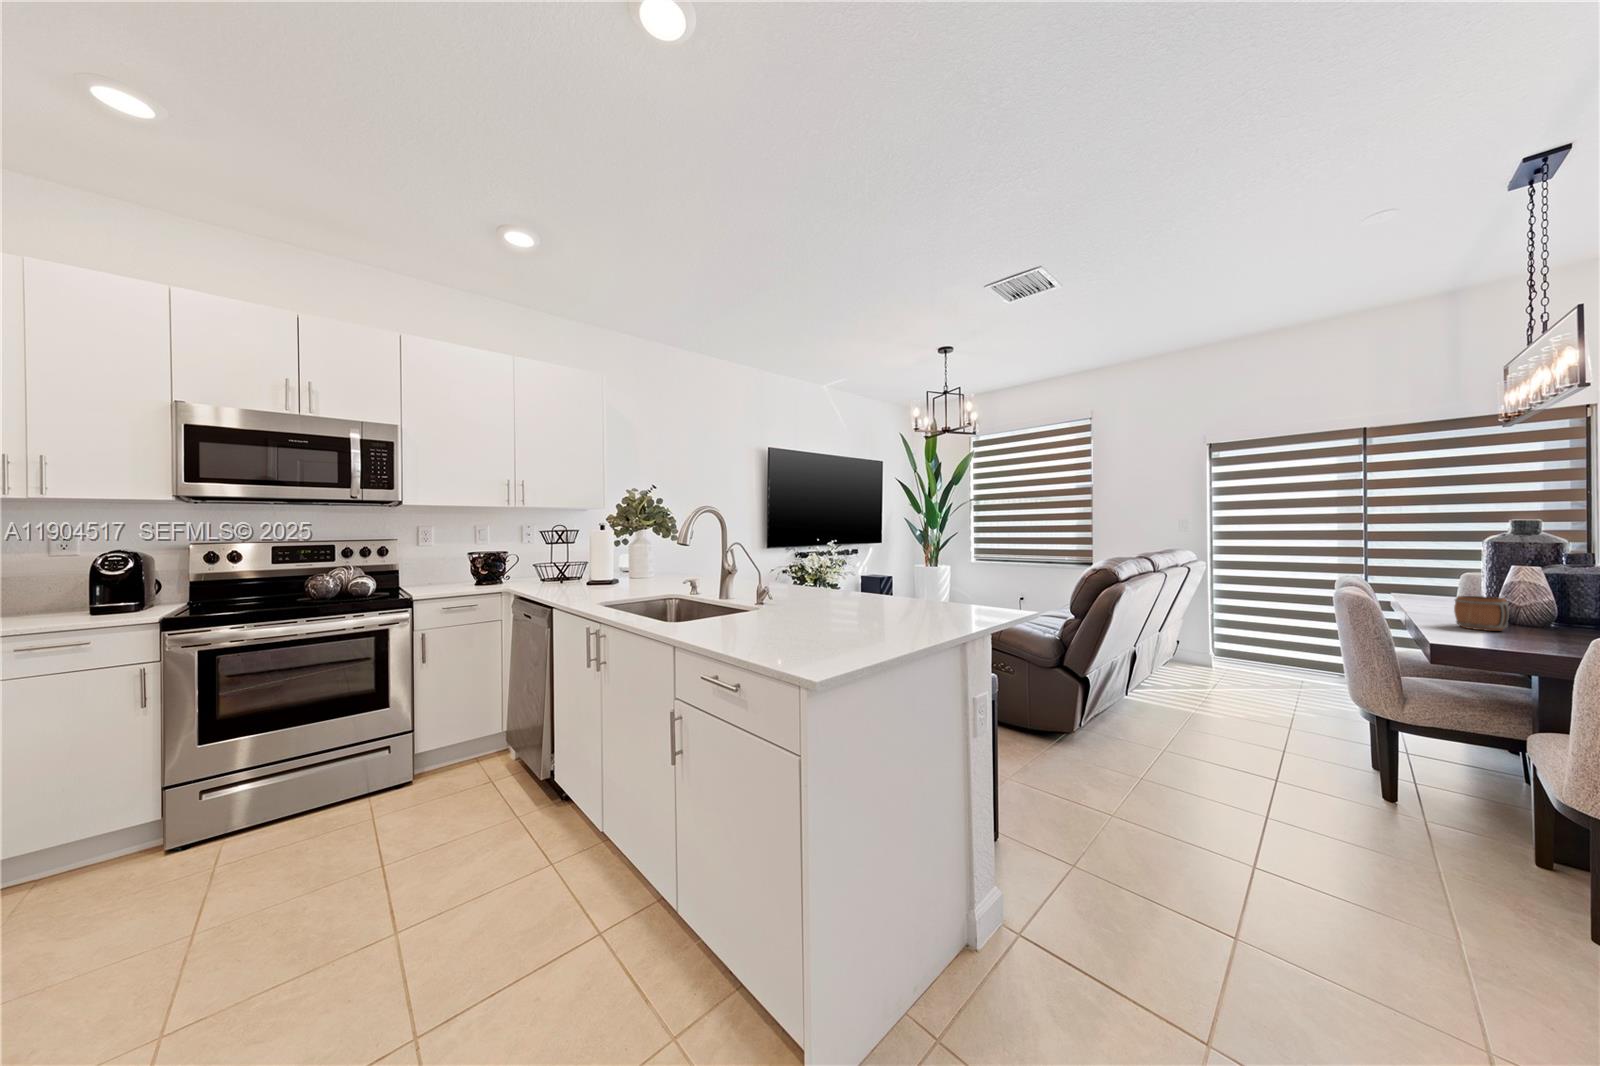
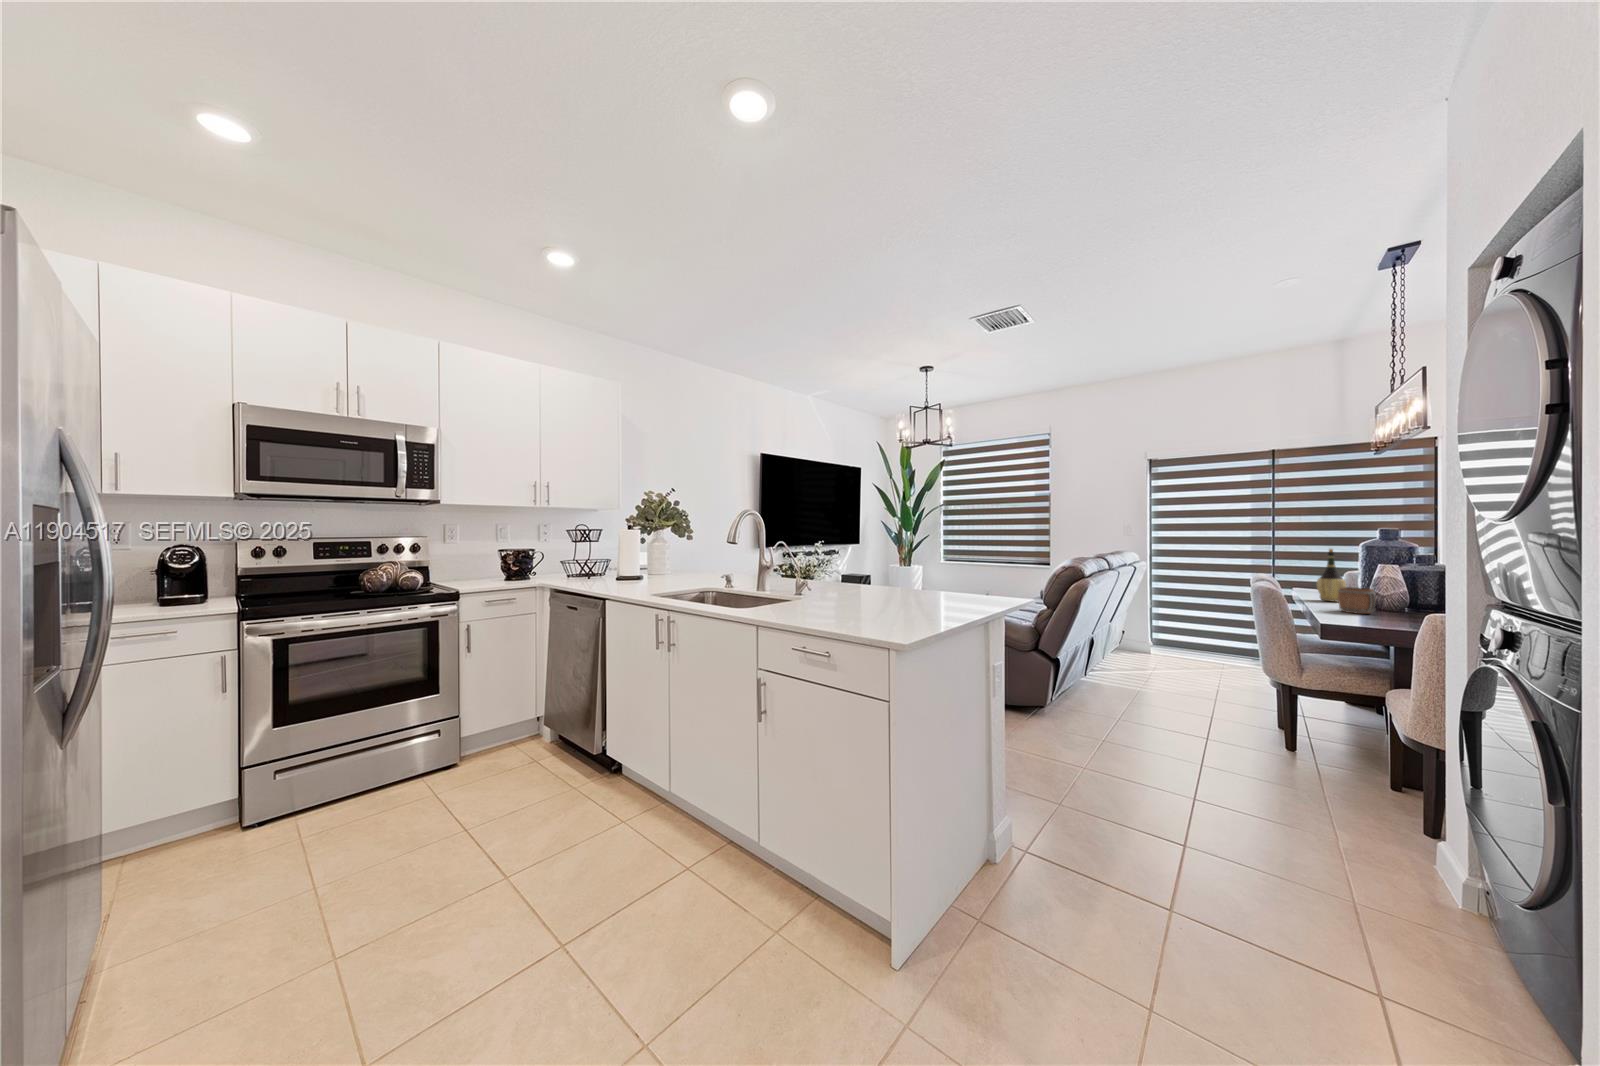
wine bottle: none [1424,546,1465,612] -> present [1317,549,1346,602]

